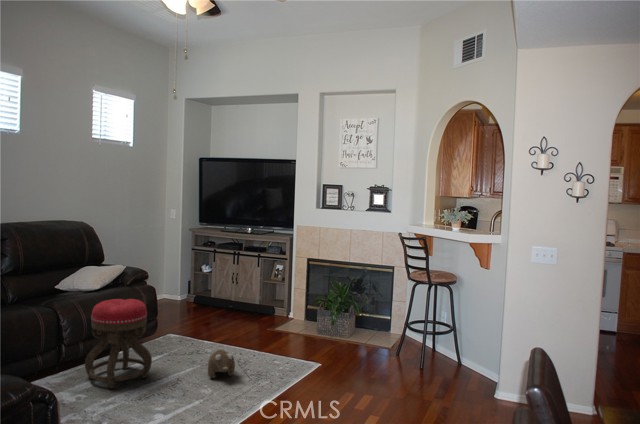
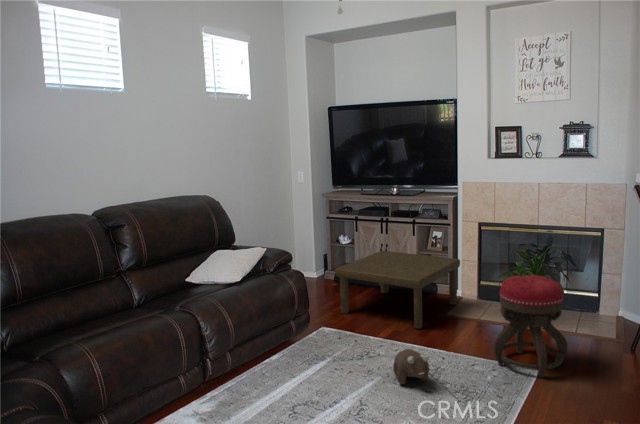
coffee table: none [185,278,291,340] -> present [335,251,460,329]
ottoman: present [85,299,152,389] -> present [493,275,567,378]

